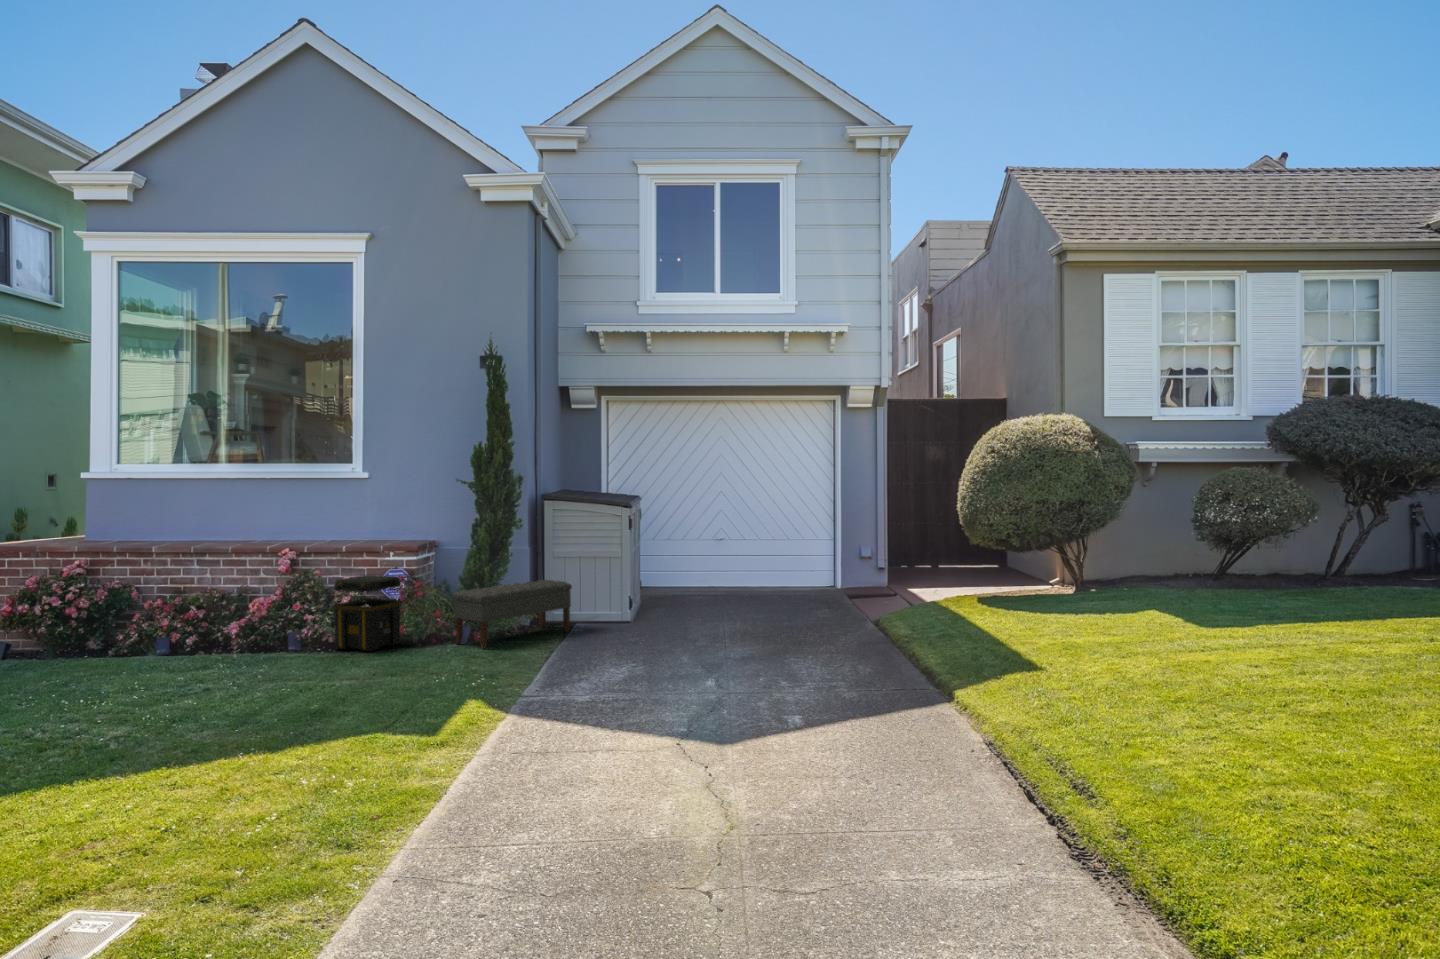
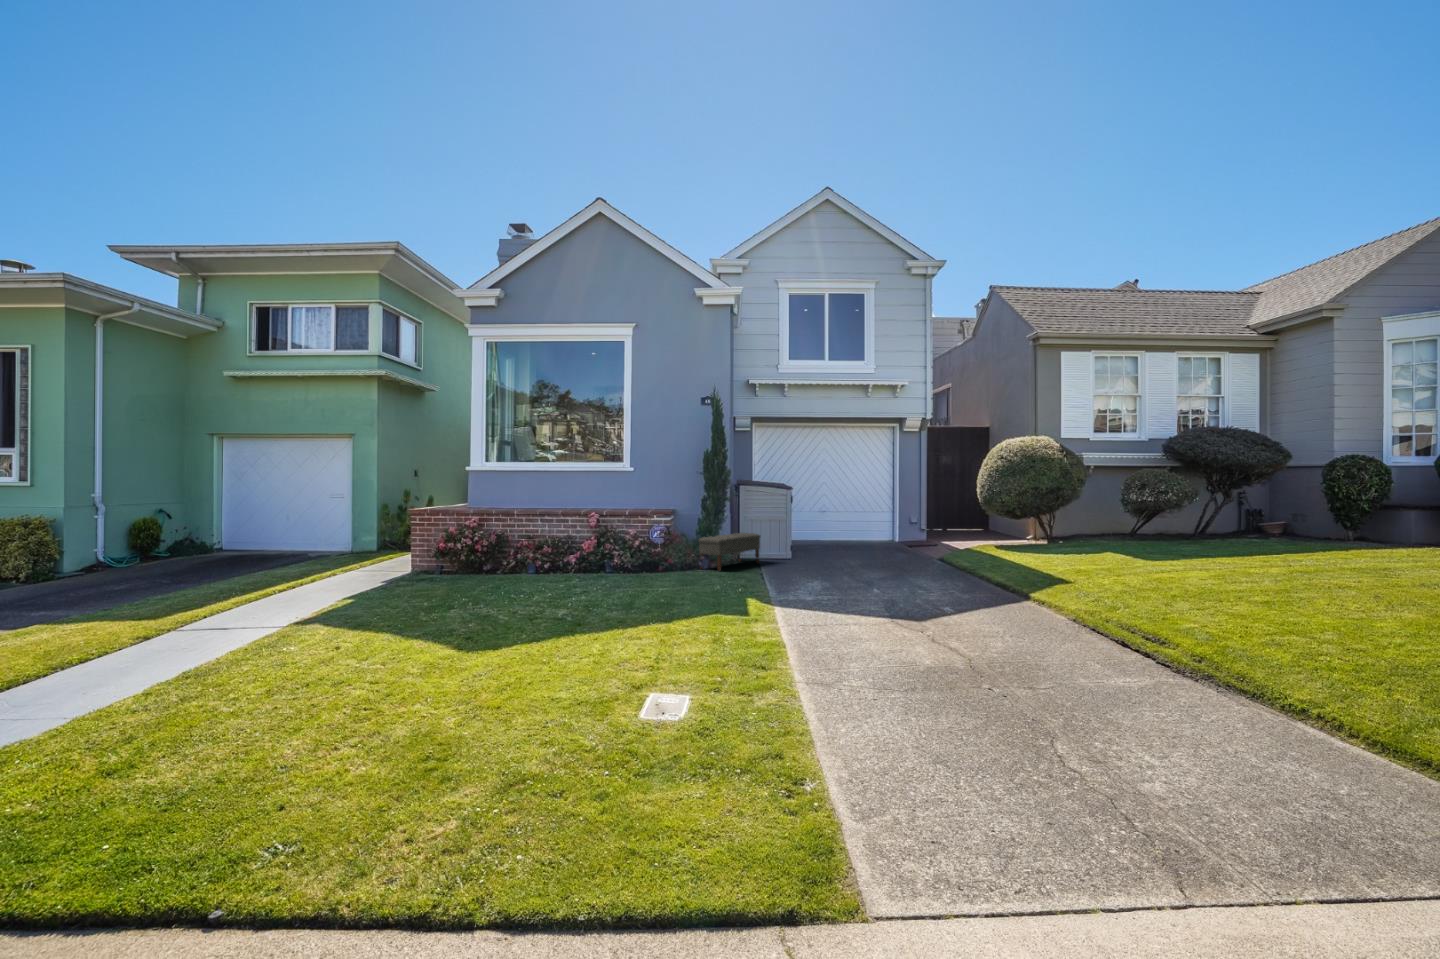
toolbox: present [333,575,402,651] -> none [631,528,668,572]

